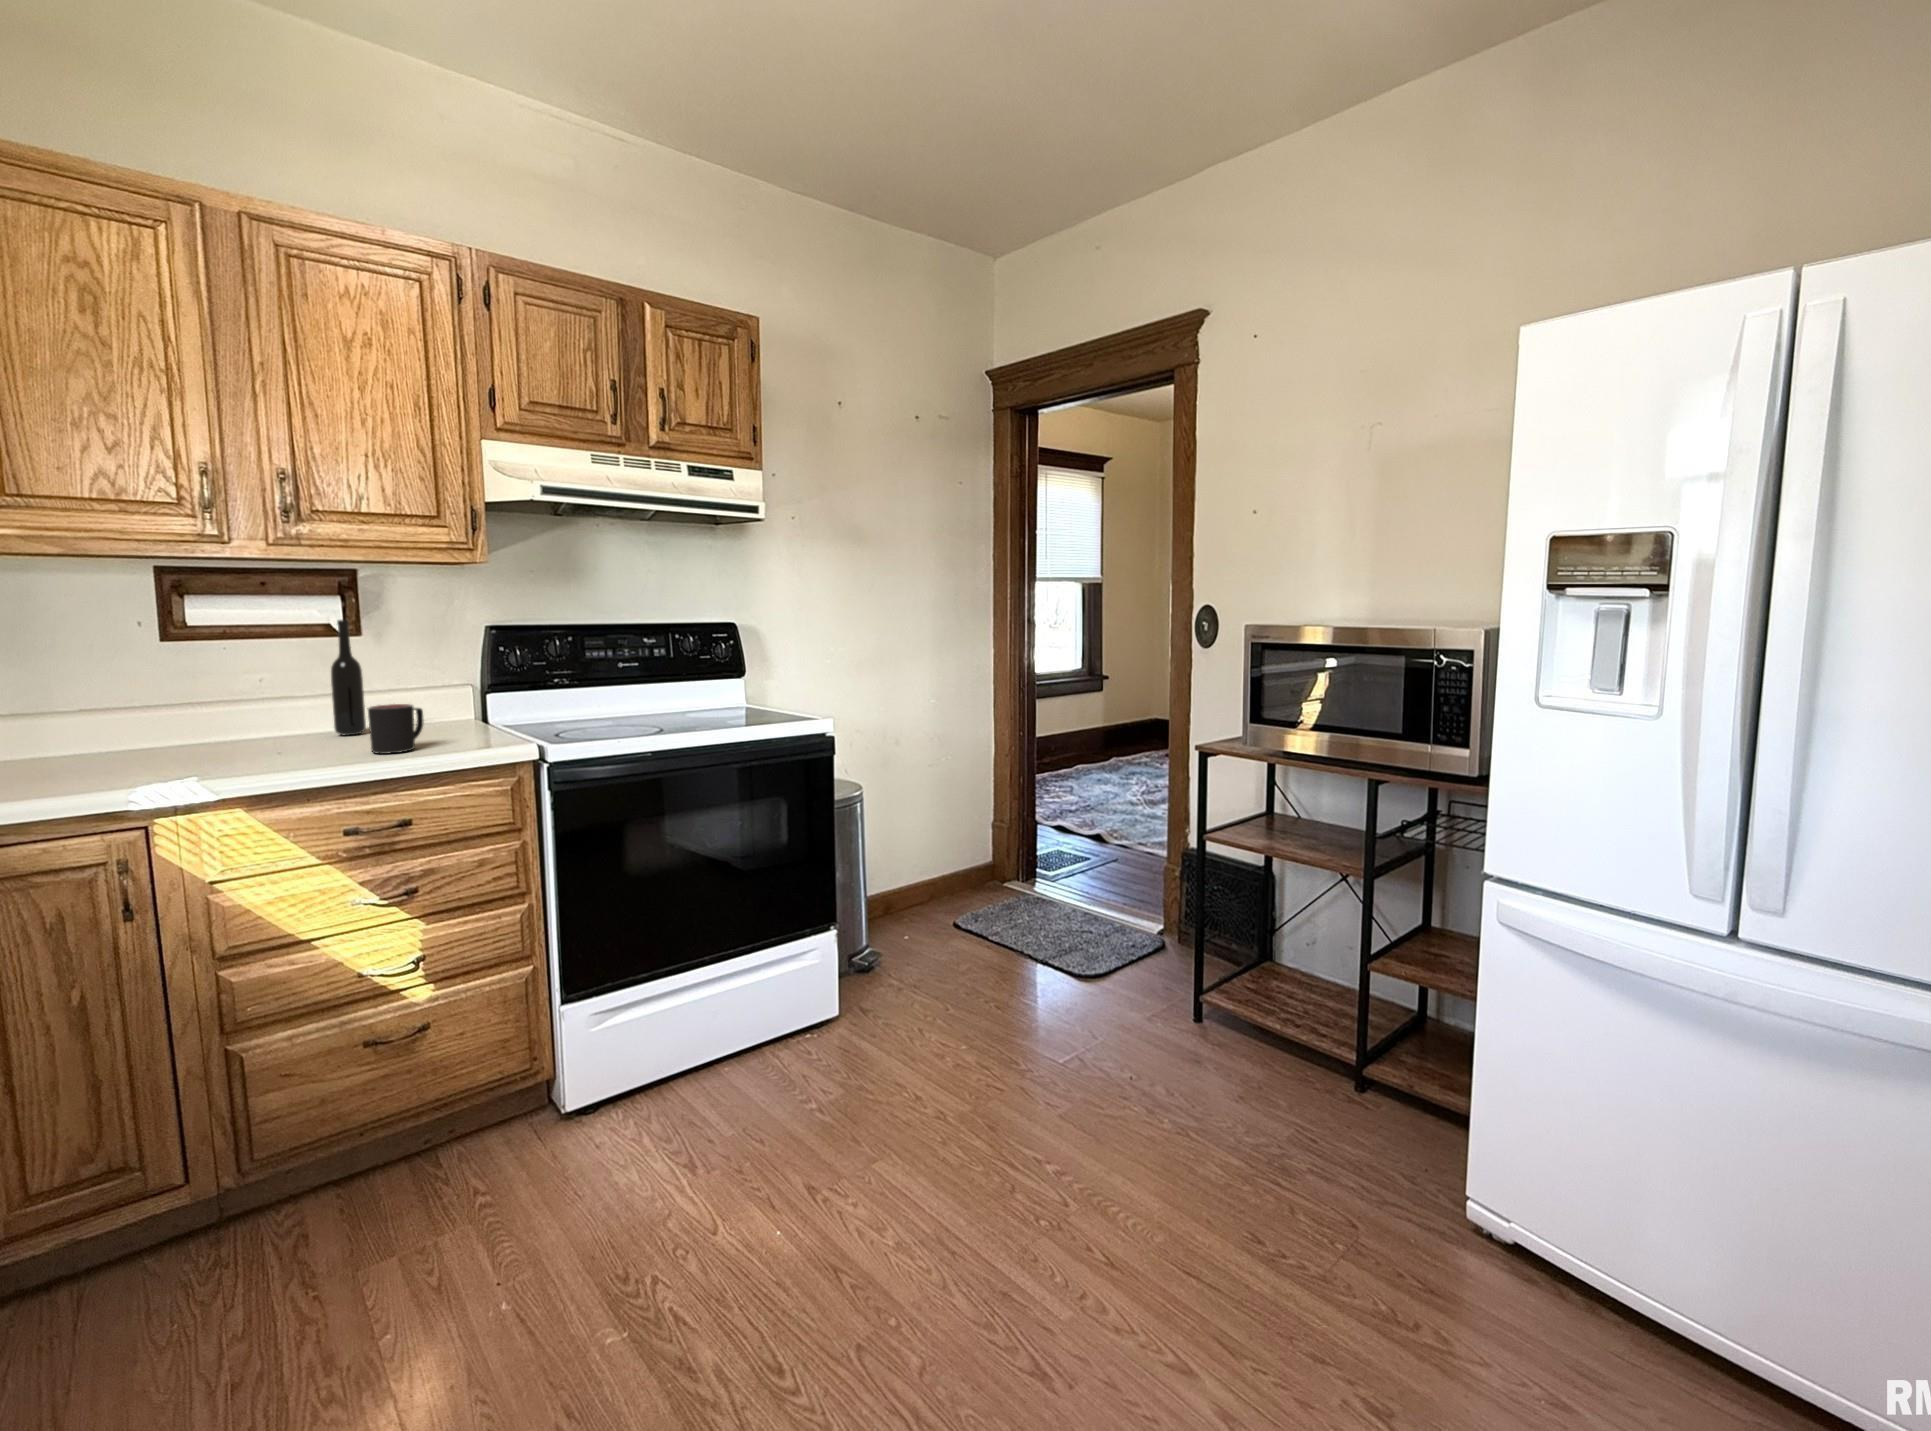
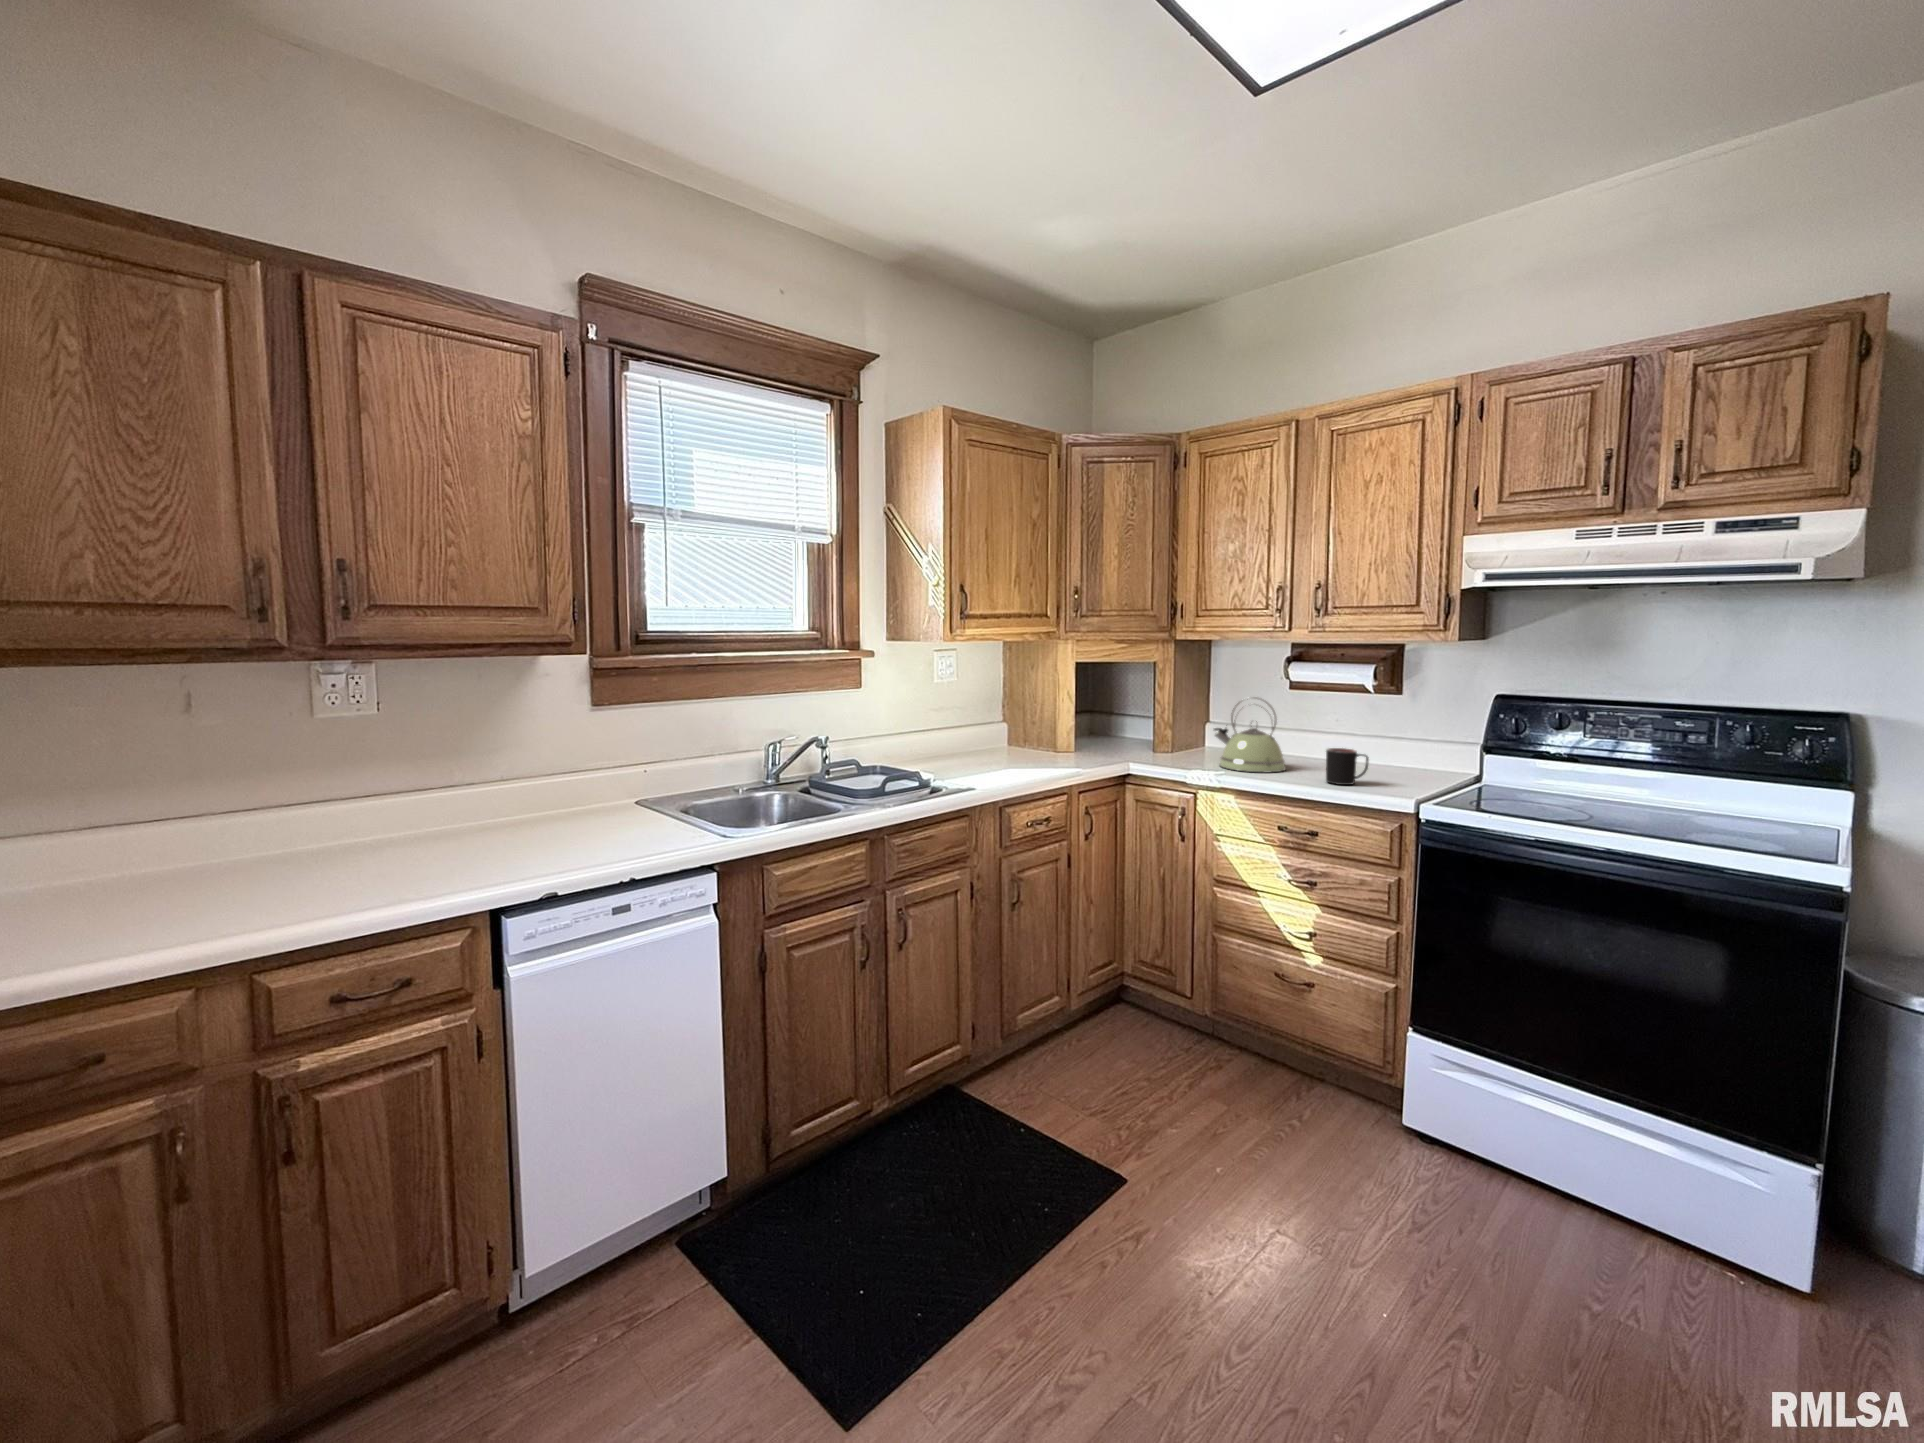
bottle: present [331,620,366,736] -> none [1369,682,1392,768]
kettle: none [106,649,270,776] -> present [1214,697,1286,772]

